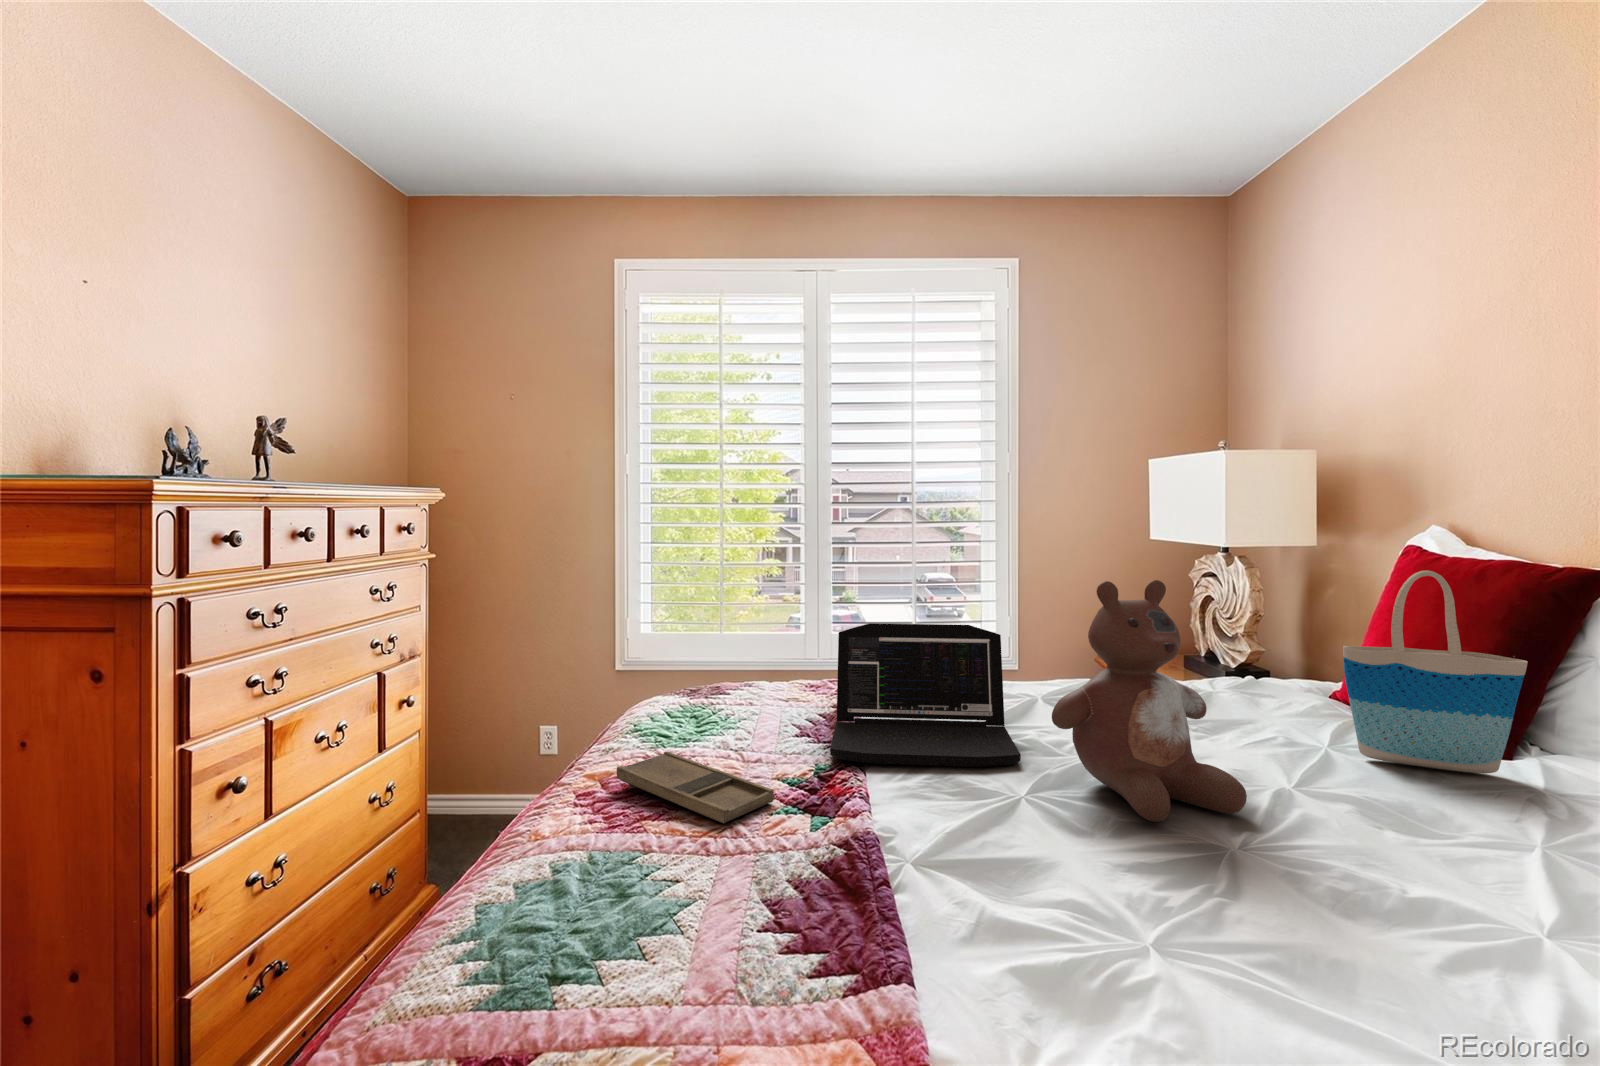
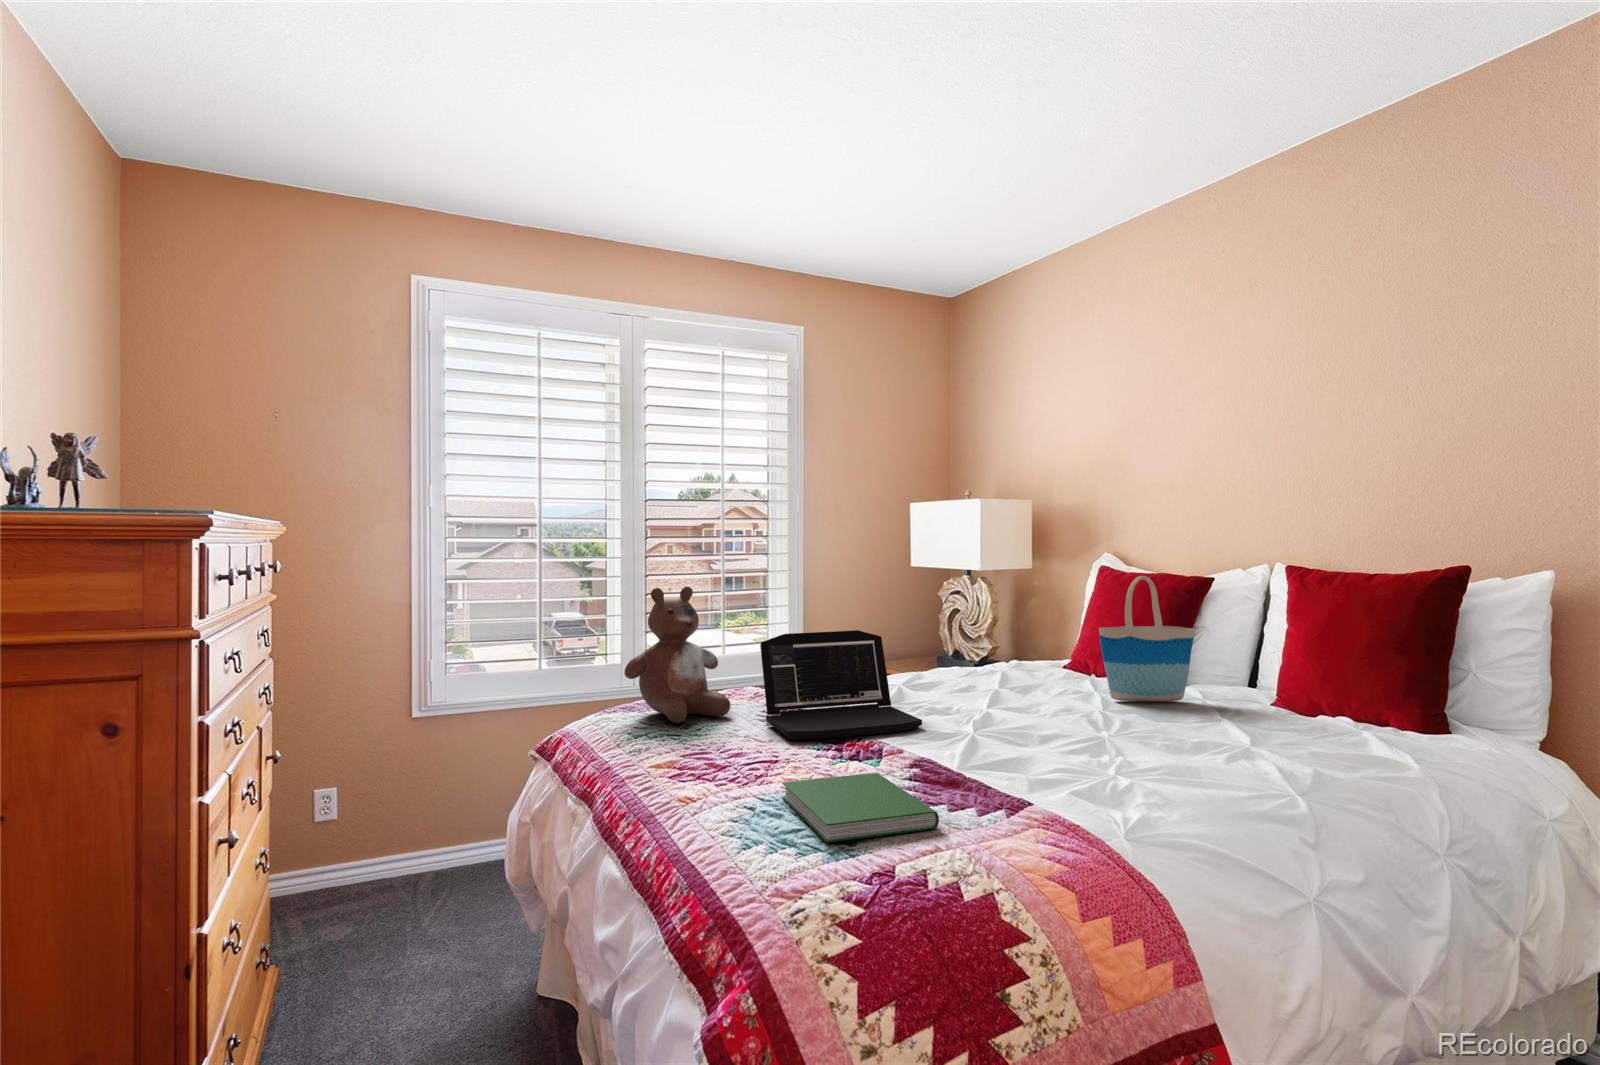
stuffed bear: present [1052,580,1247,822] -> present [624,586,730,723]
tray: present [617,751,774,823] -> none [642,747,781,784]
hardcover book: none [672,830,861,958] -> present [782,773,939,842]

